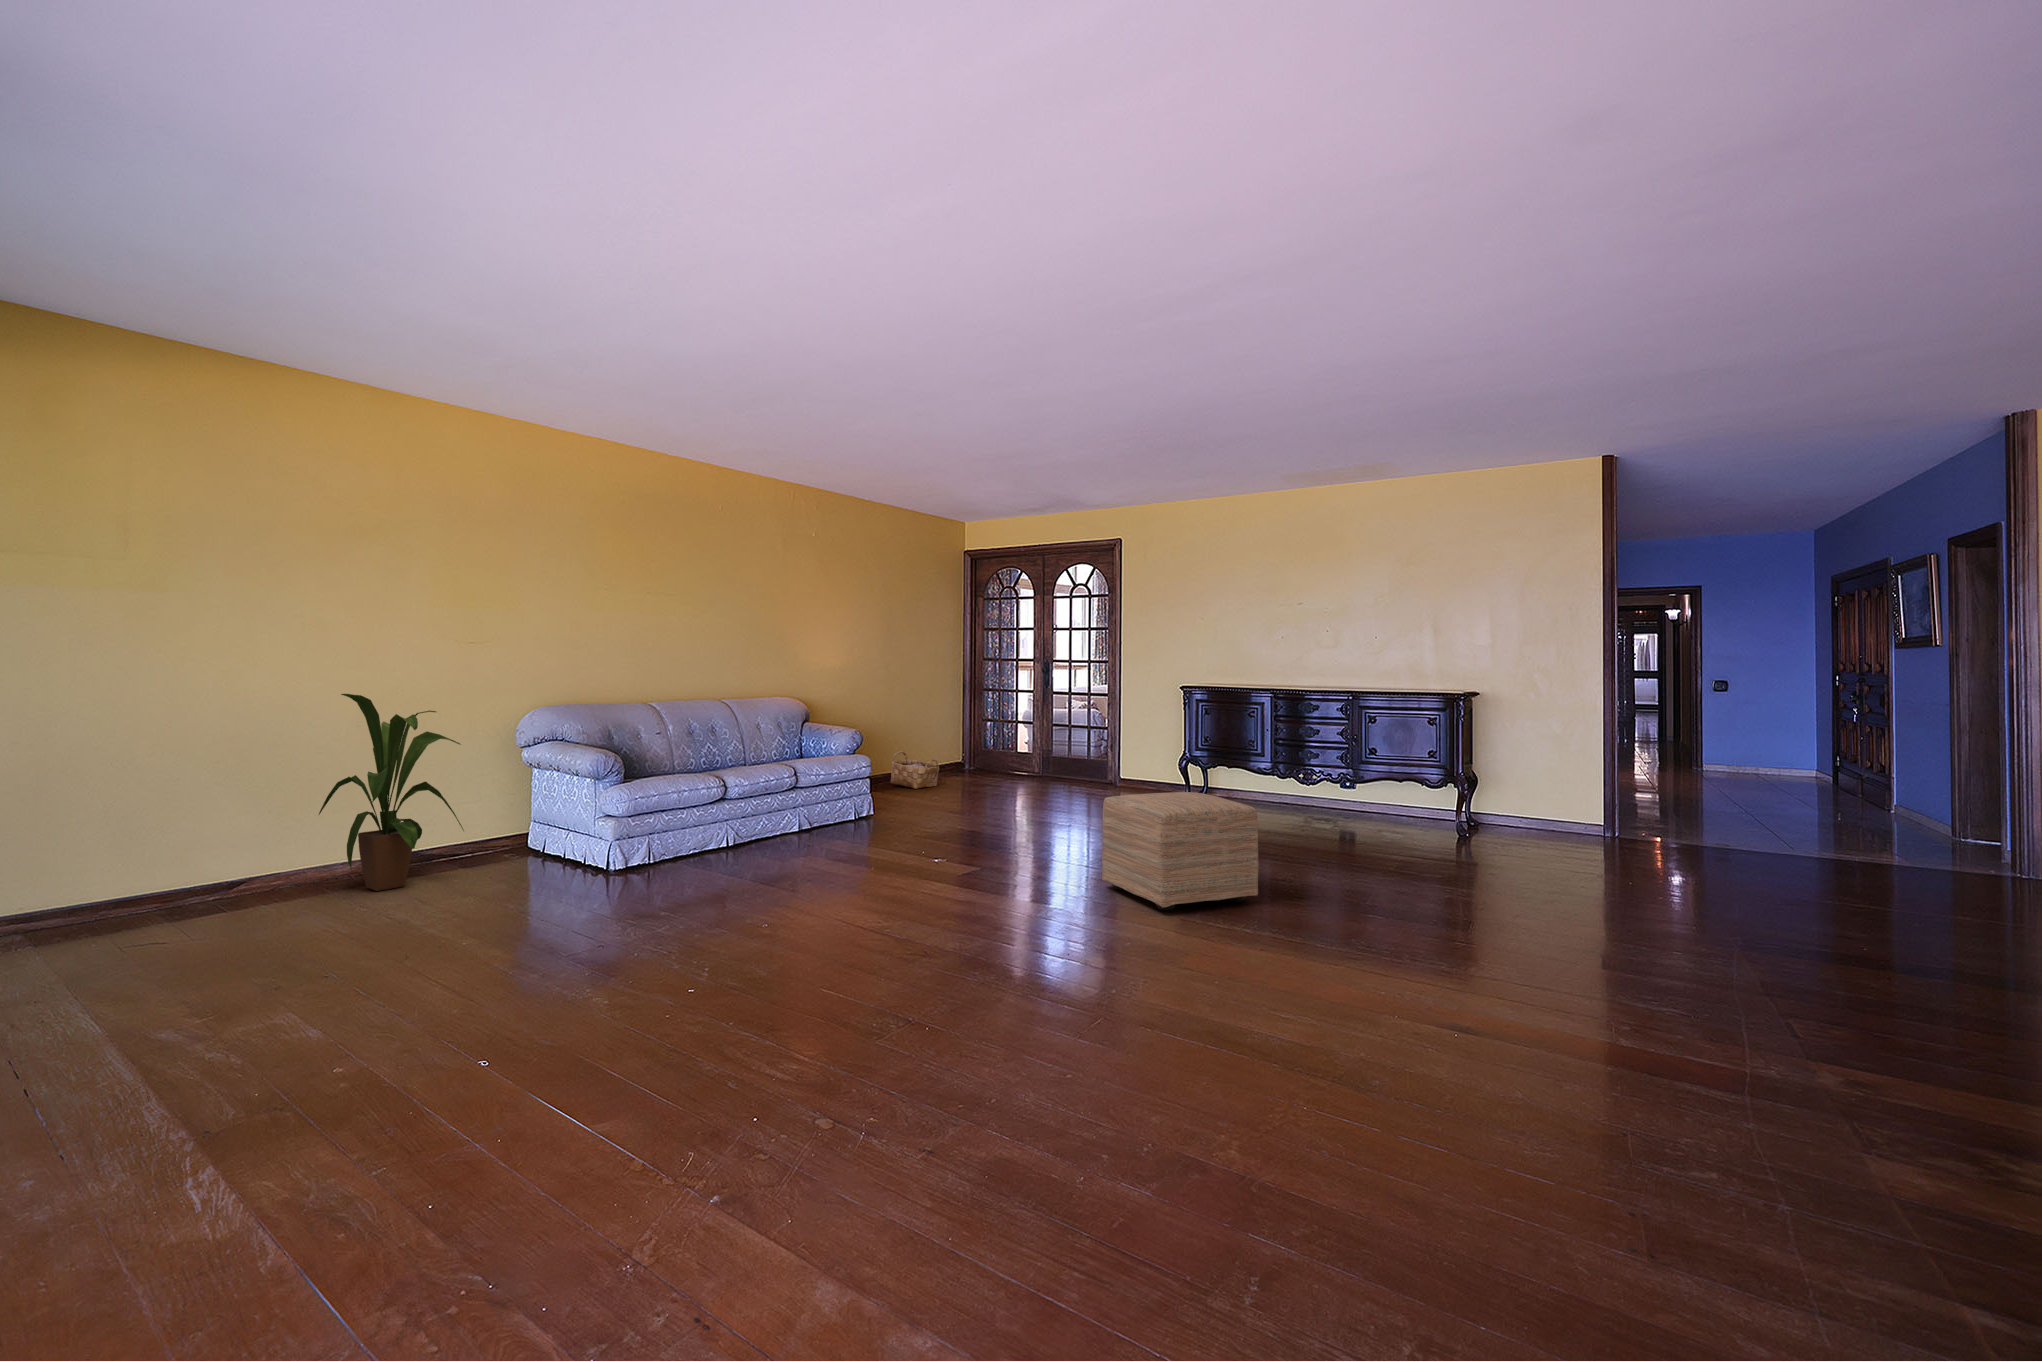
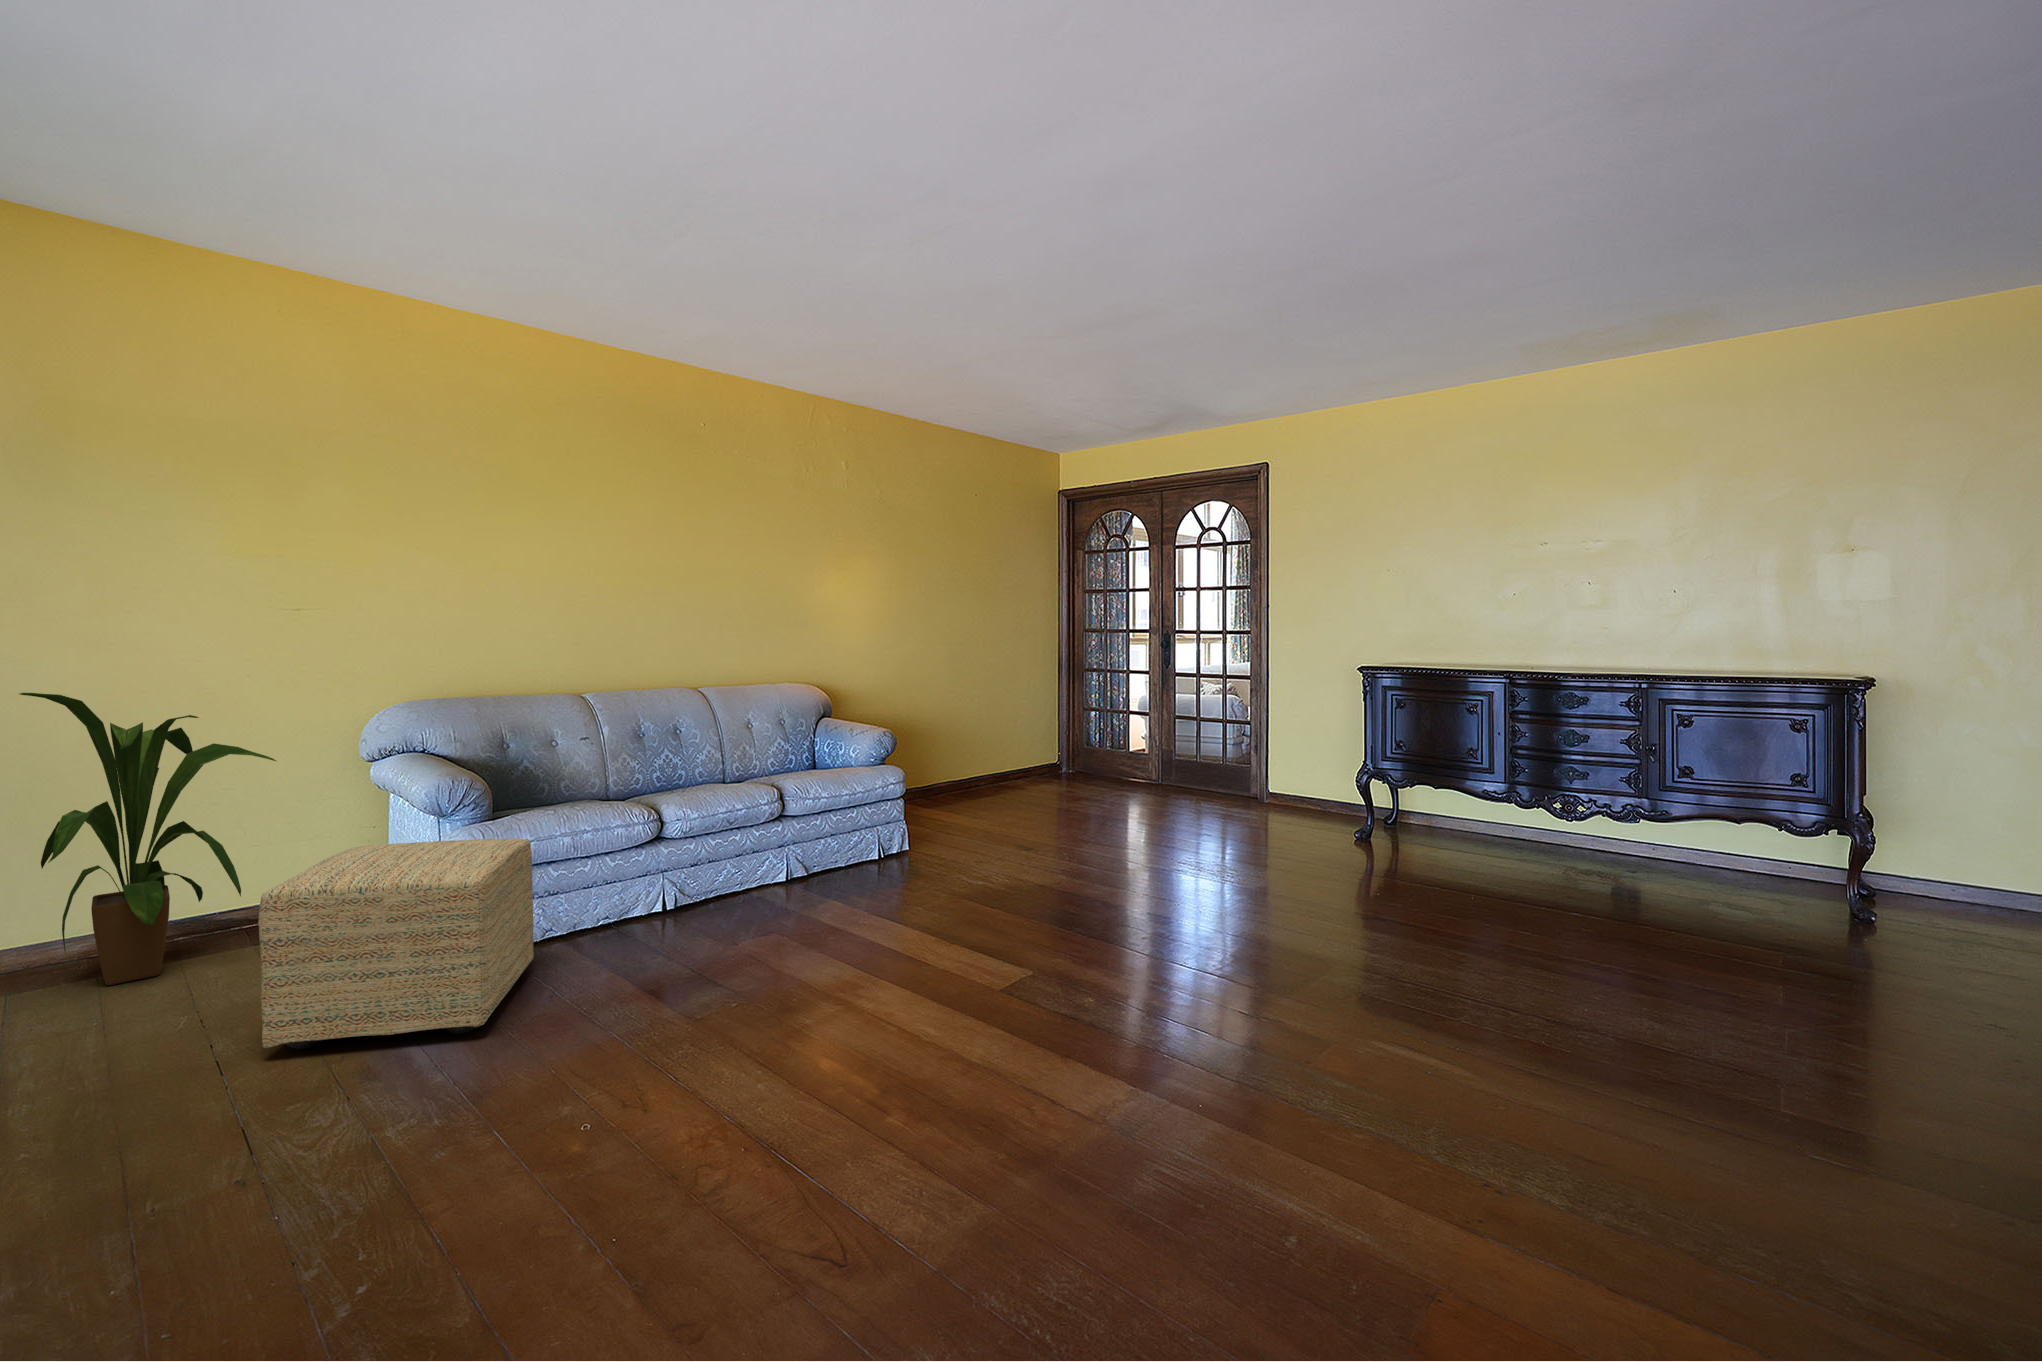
woven basket: present [891,751,939,789] -> none [959,751,1021,802]
ottoman: present [1102,792,1259,910] -> present [258,838,534,1049]

